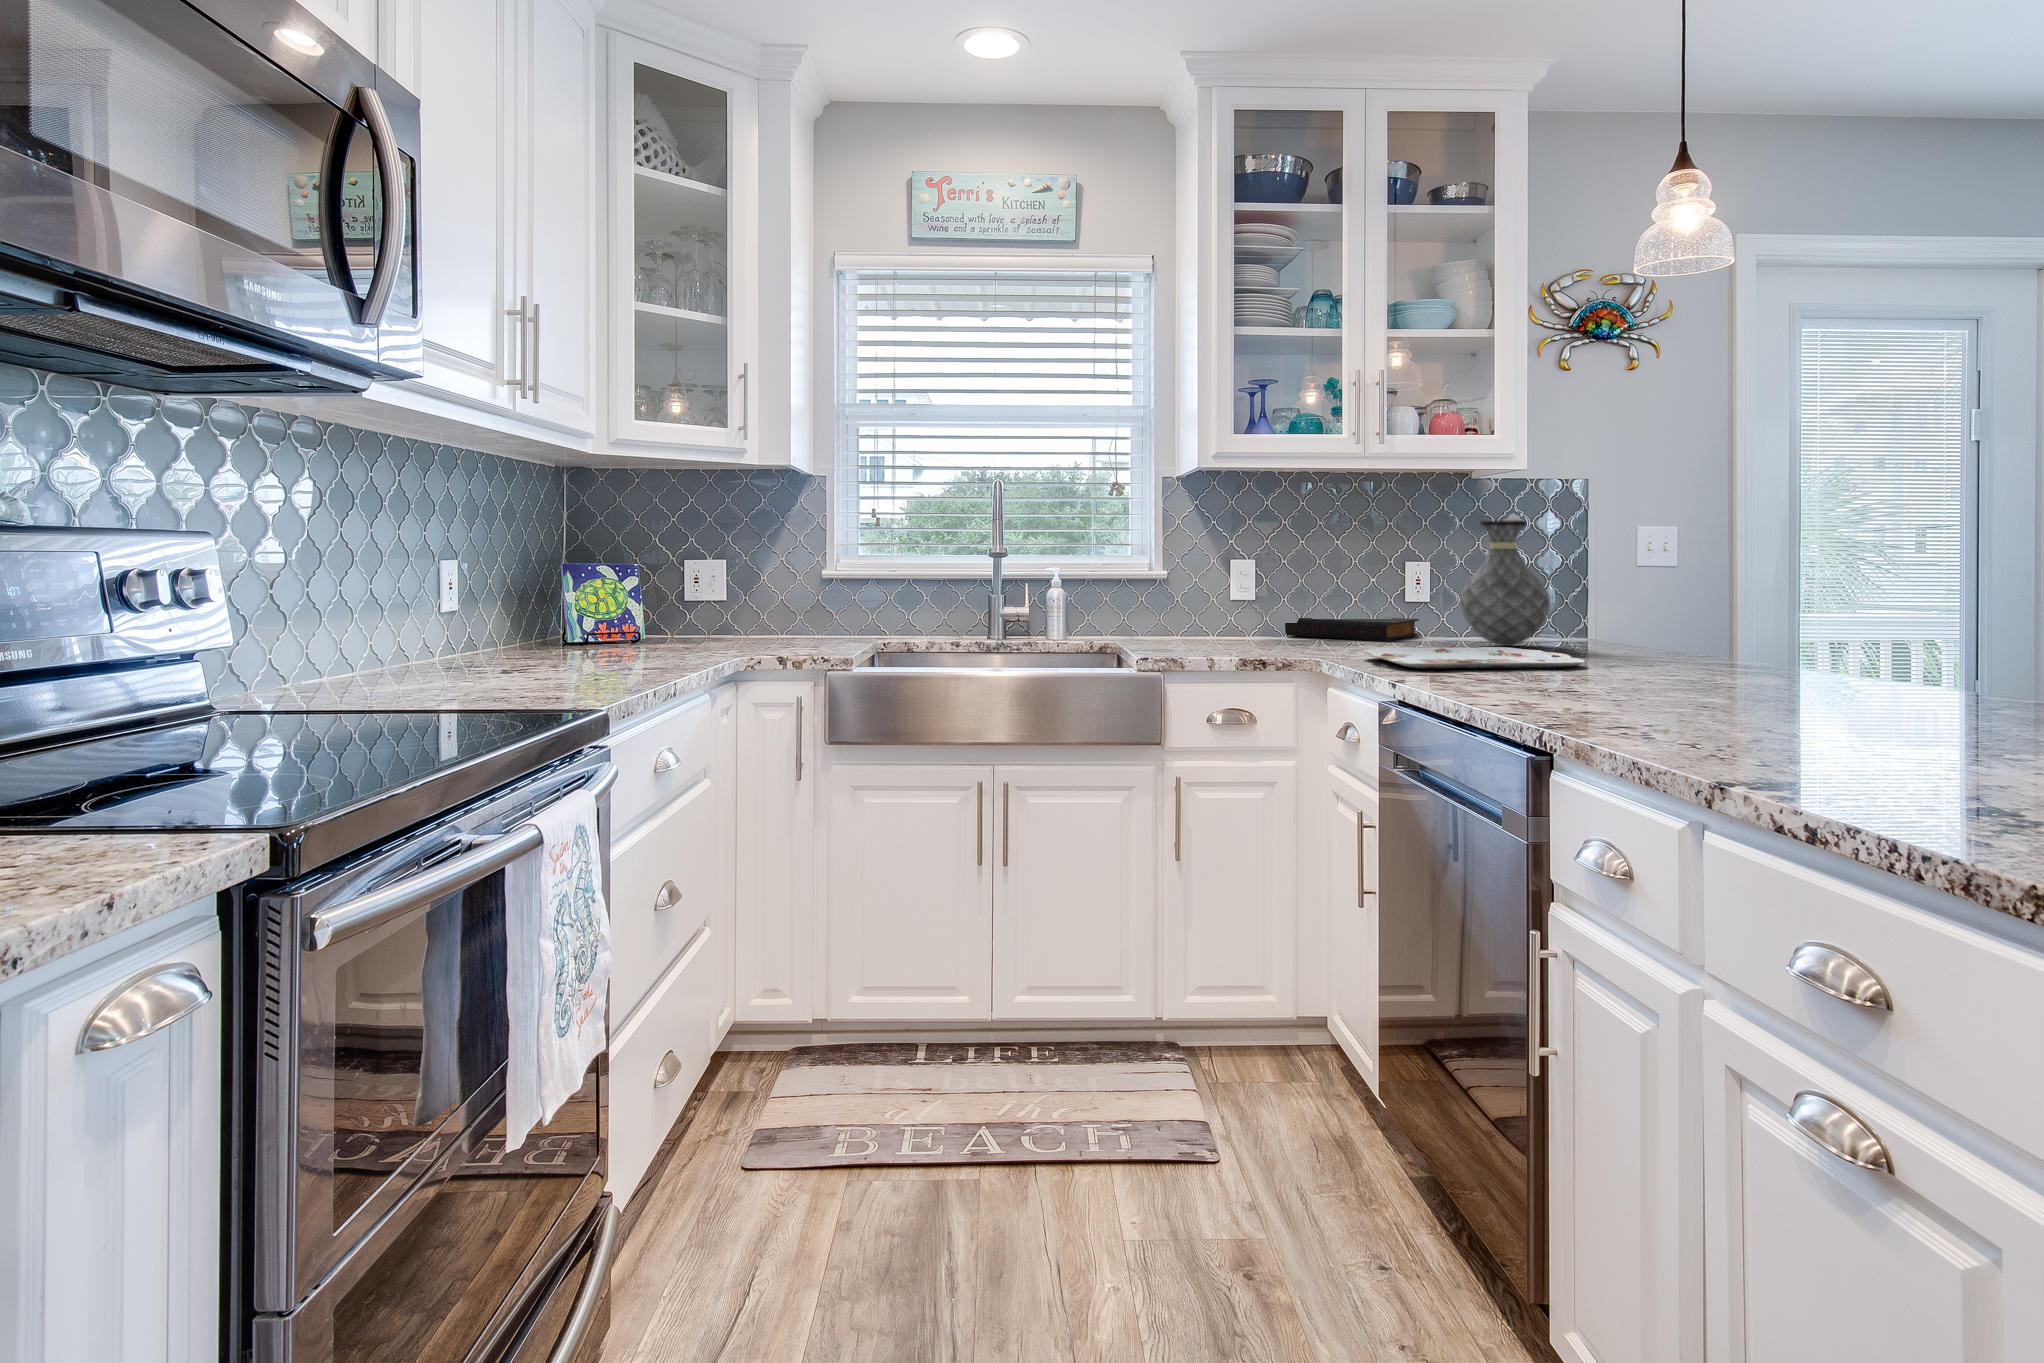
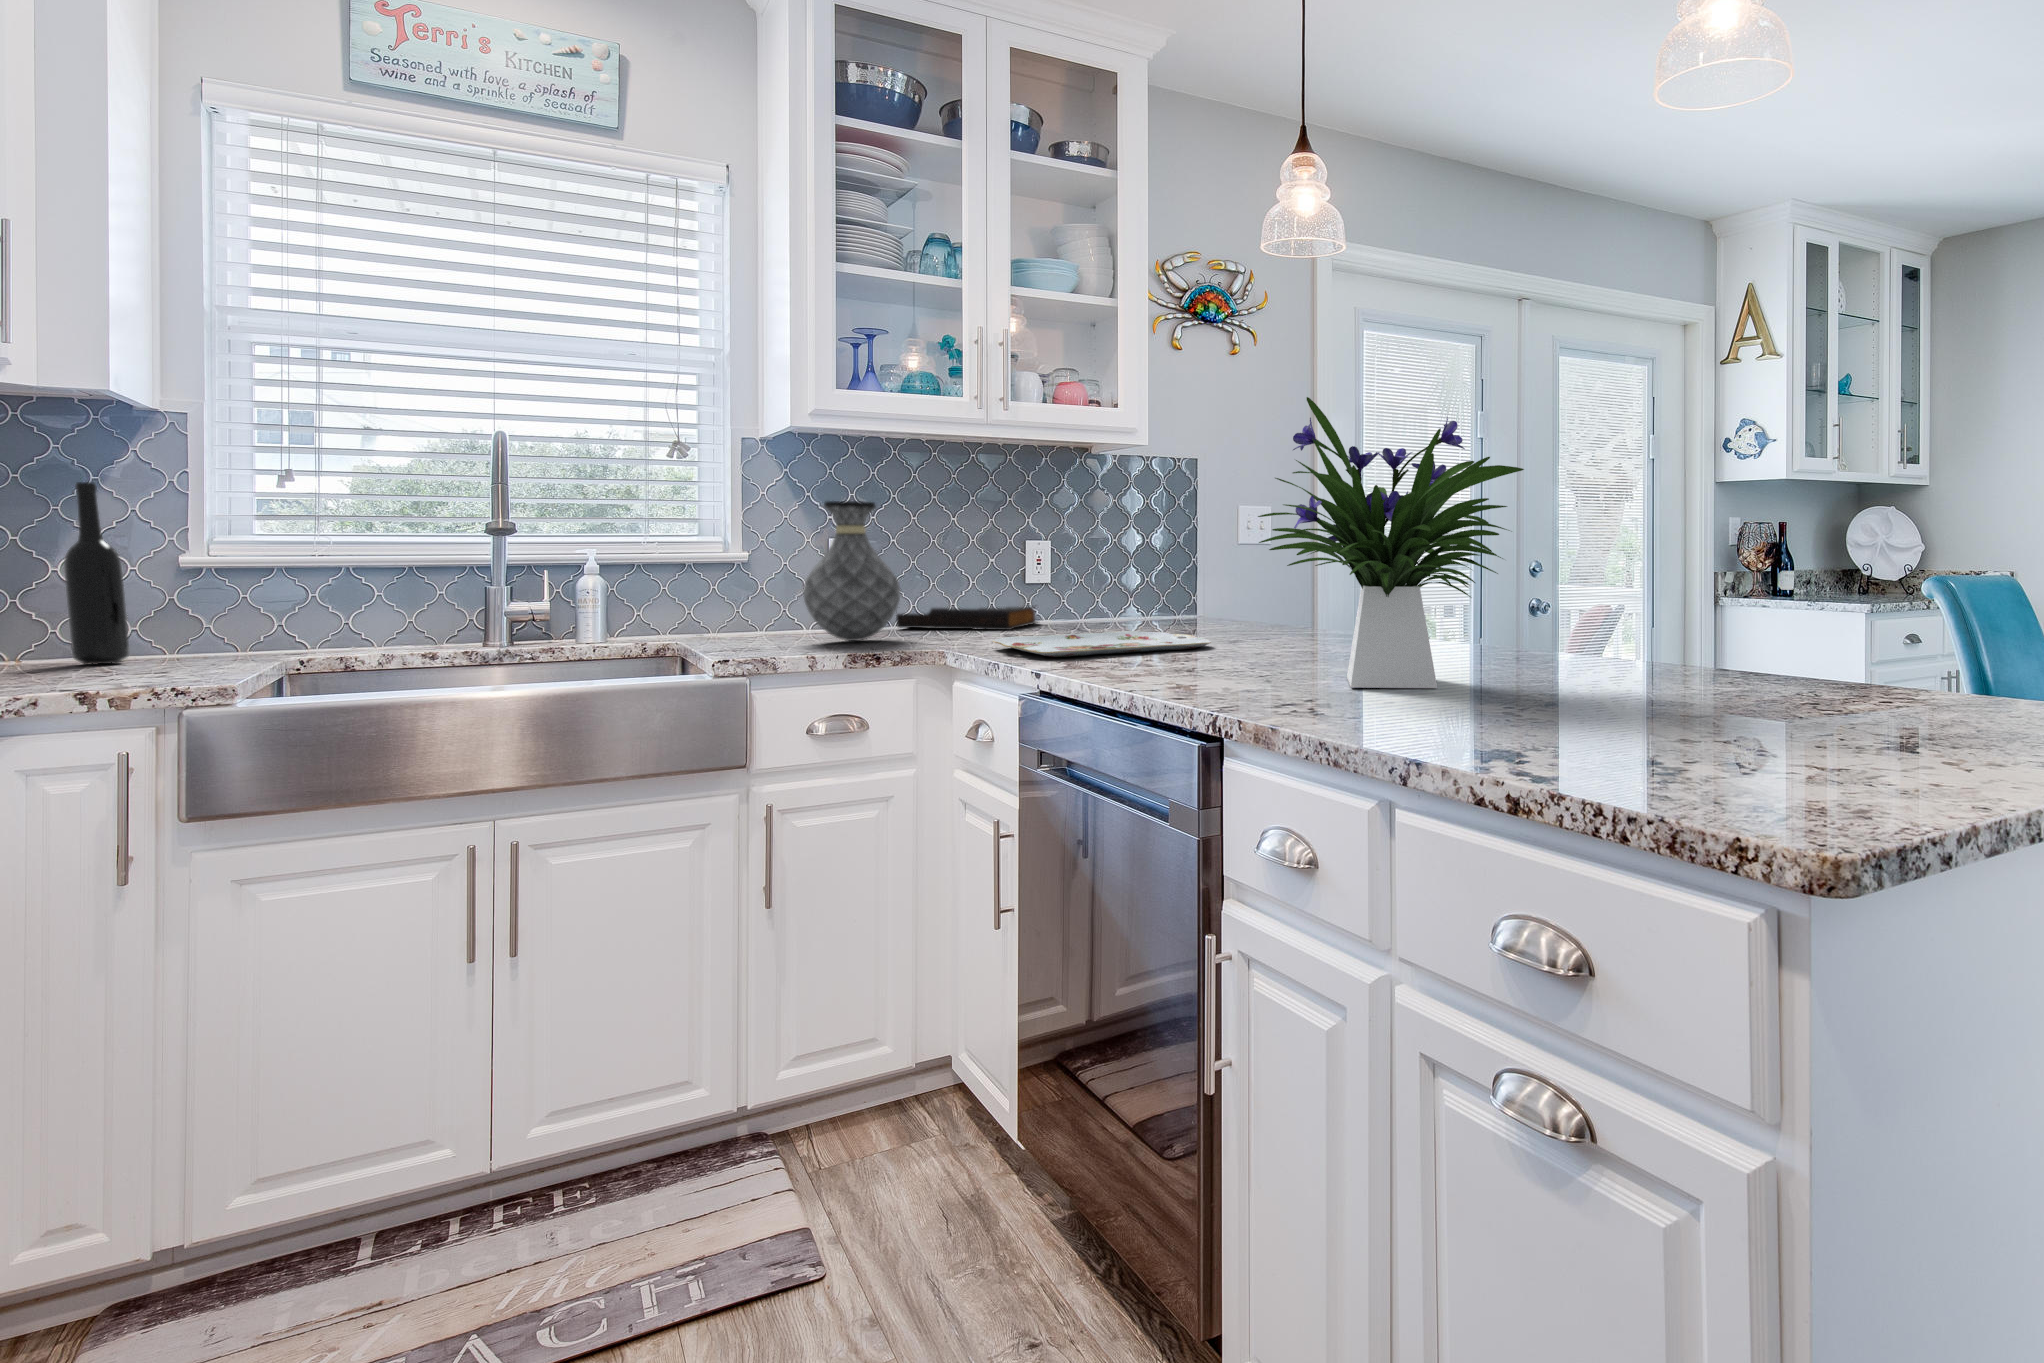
flower arrangement: none [1608,427,1937,723] -> present [1258,397,1524,688]
vase: present [1460,520,1550,645] -> present [803,501,901,641]
bottle: none [777,526,802,640] -> present [64,482,130,665]

